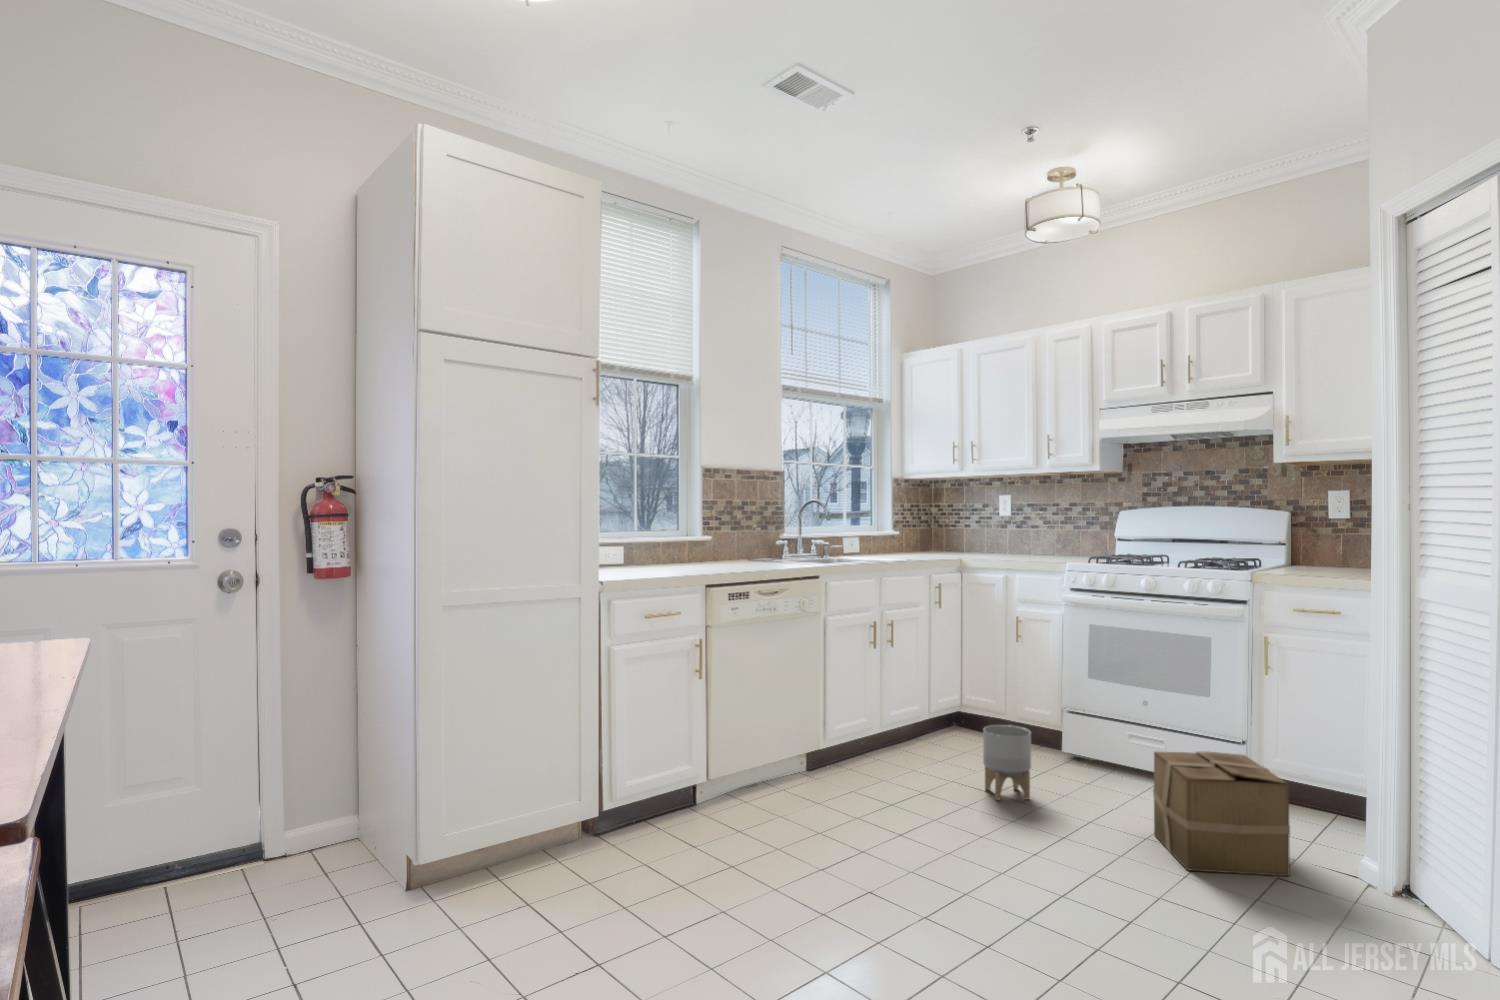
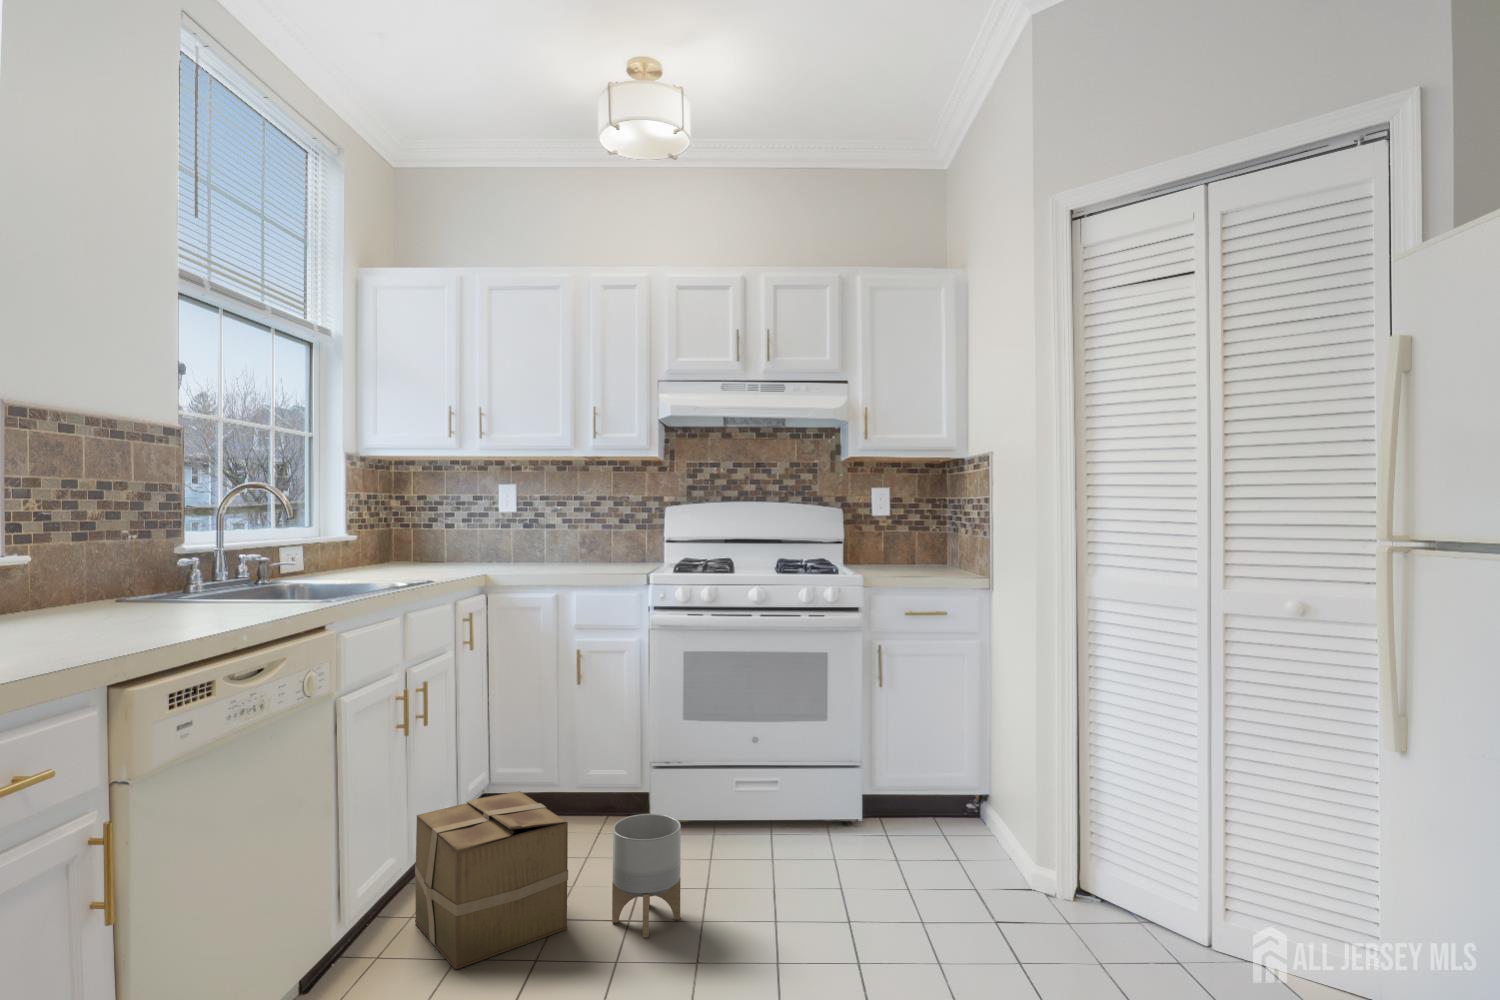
cardboard box: present [1153,751,1290,876] -> present [415,791,568,969]

